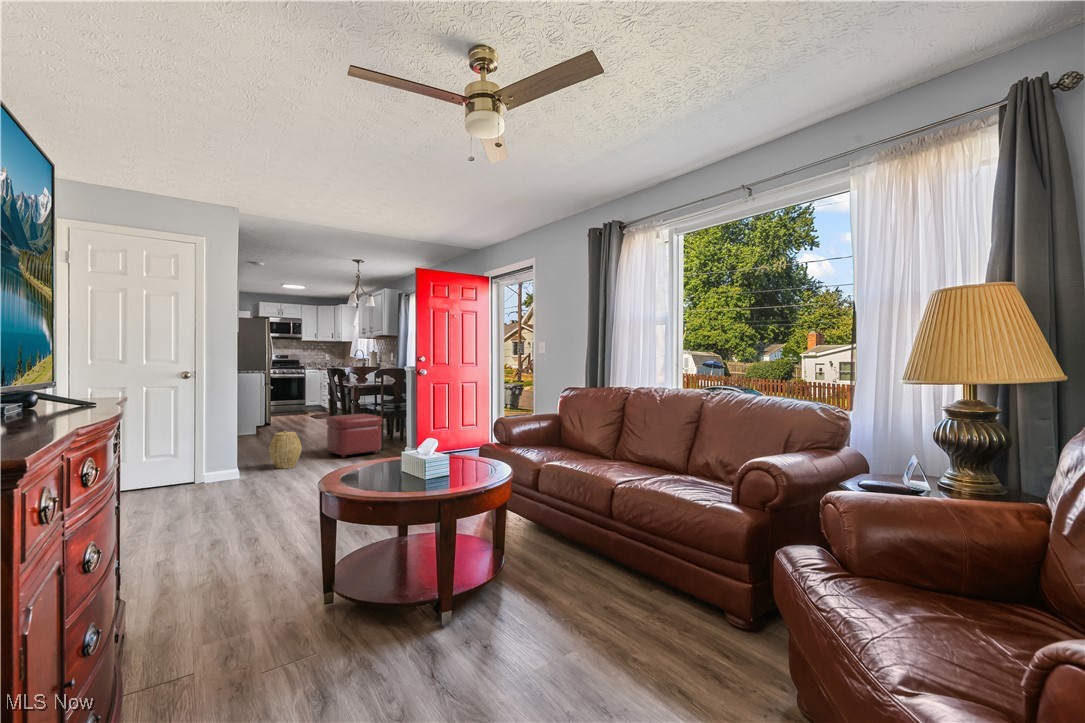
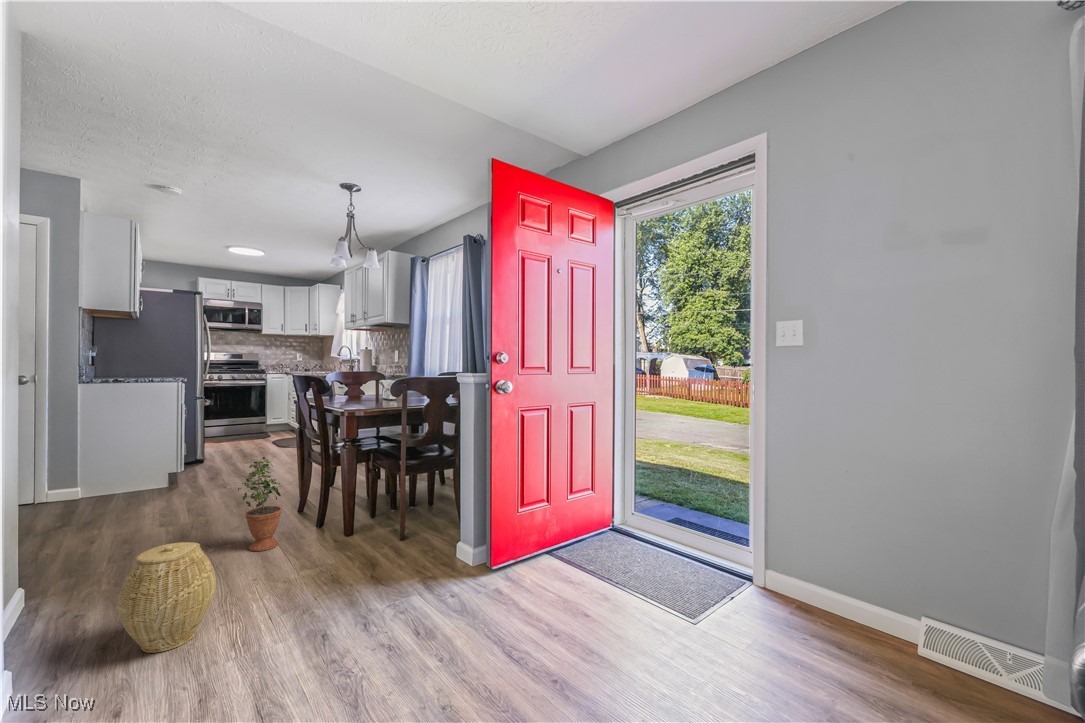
potted plant: none [303,407,323,451] -> present [238,457,282,551]
ottoman: present [326,414,382,458] -> none [287,468,408,582]

